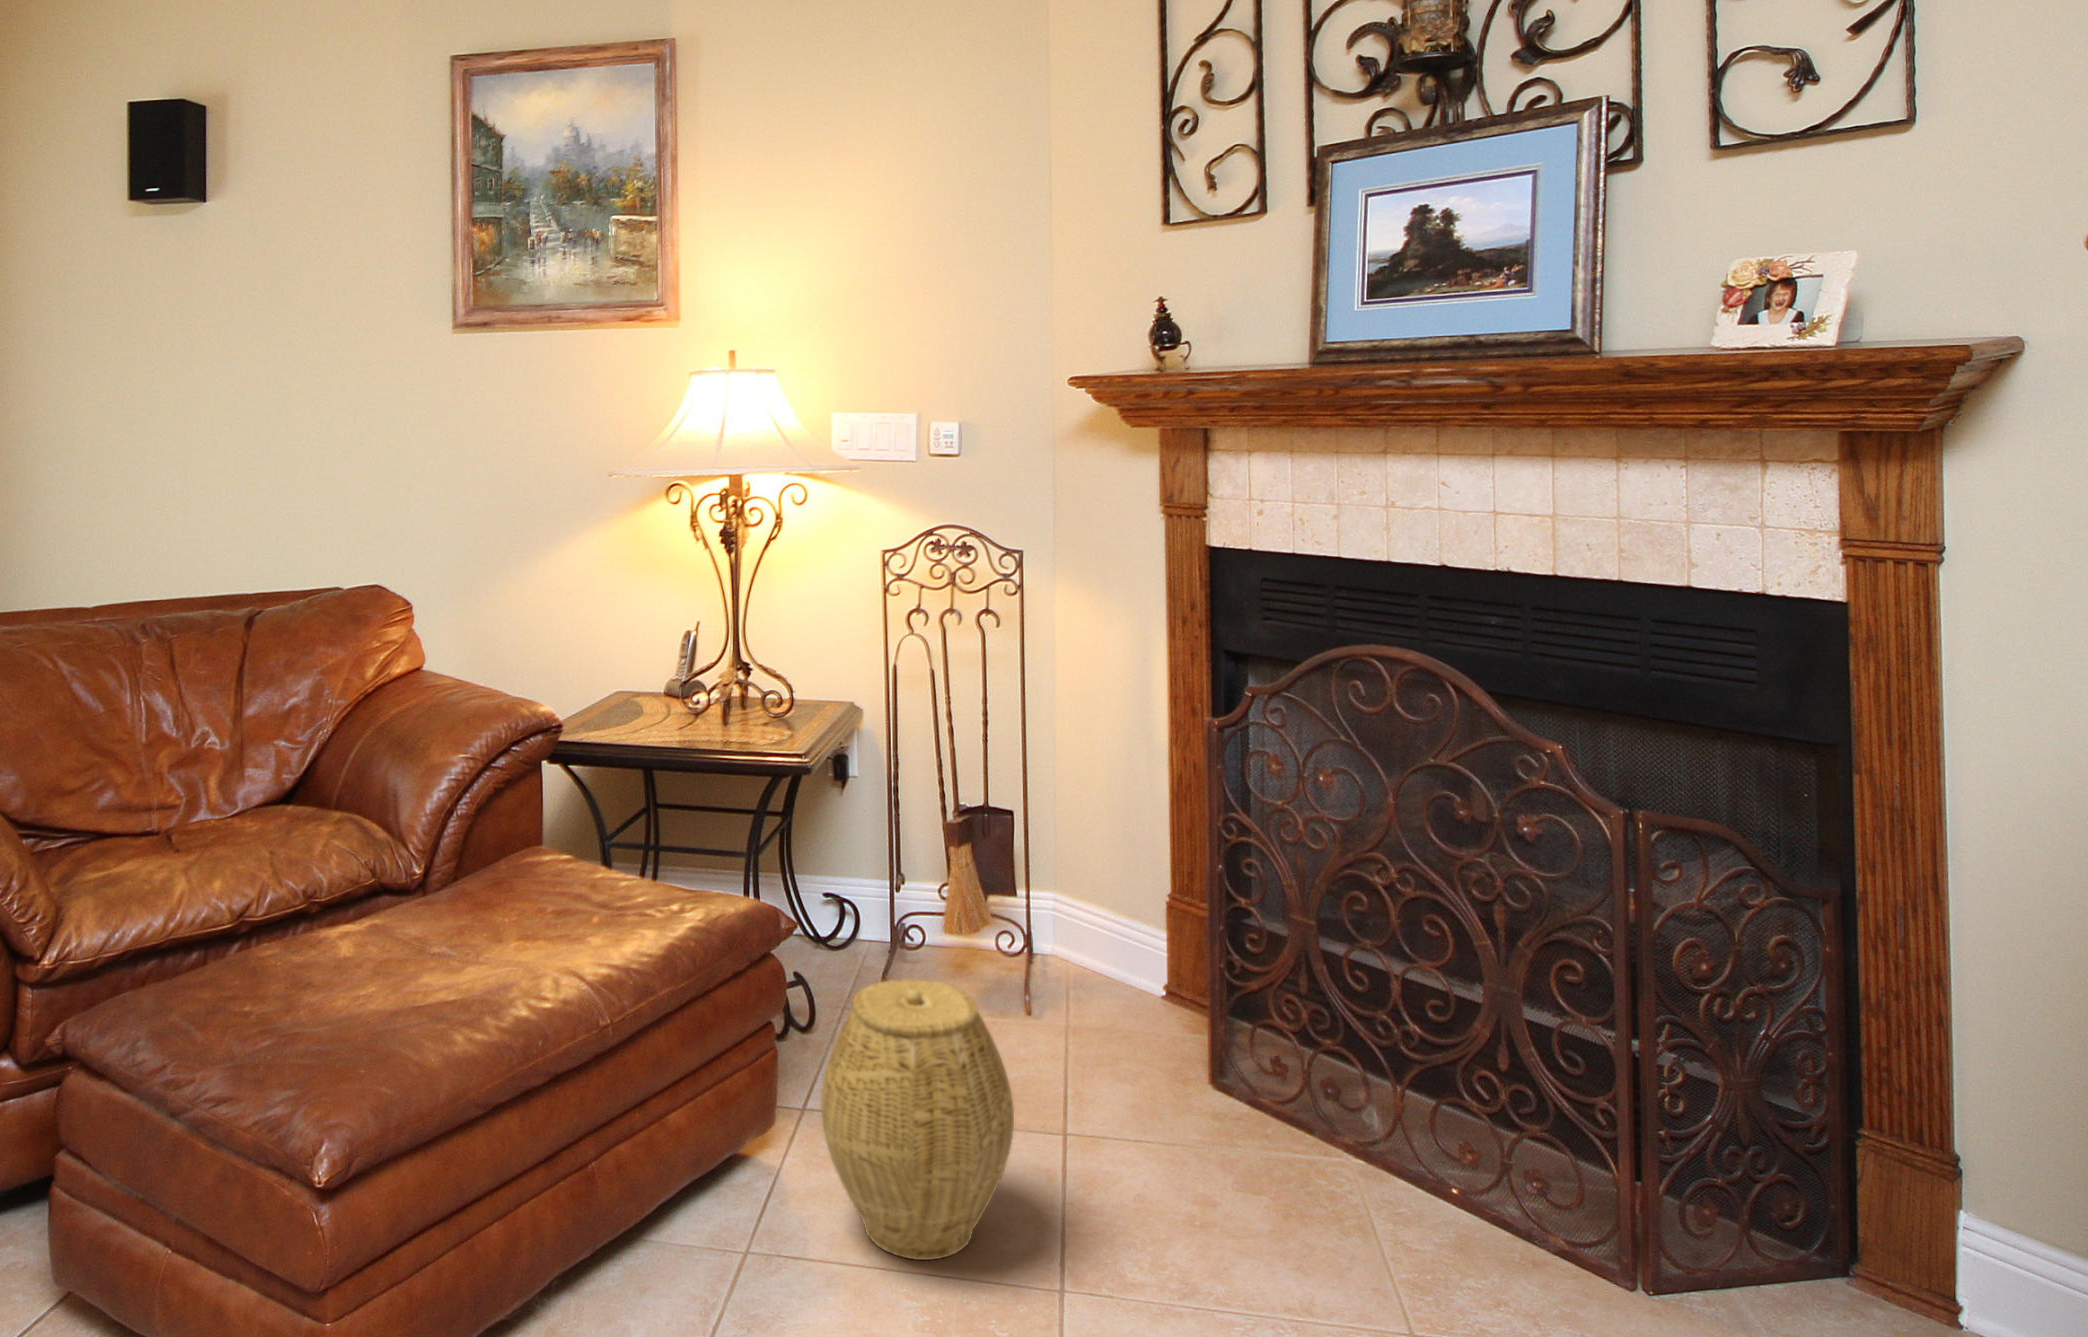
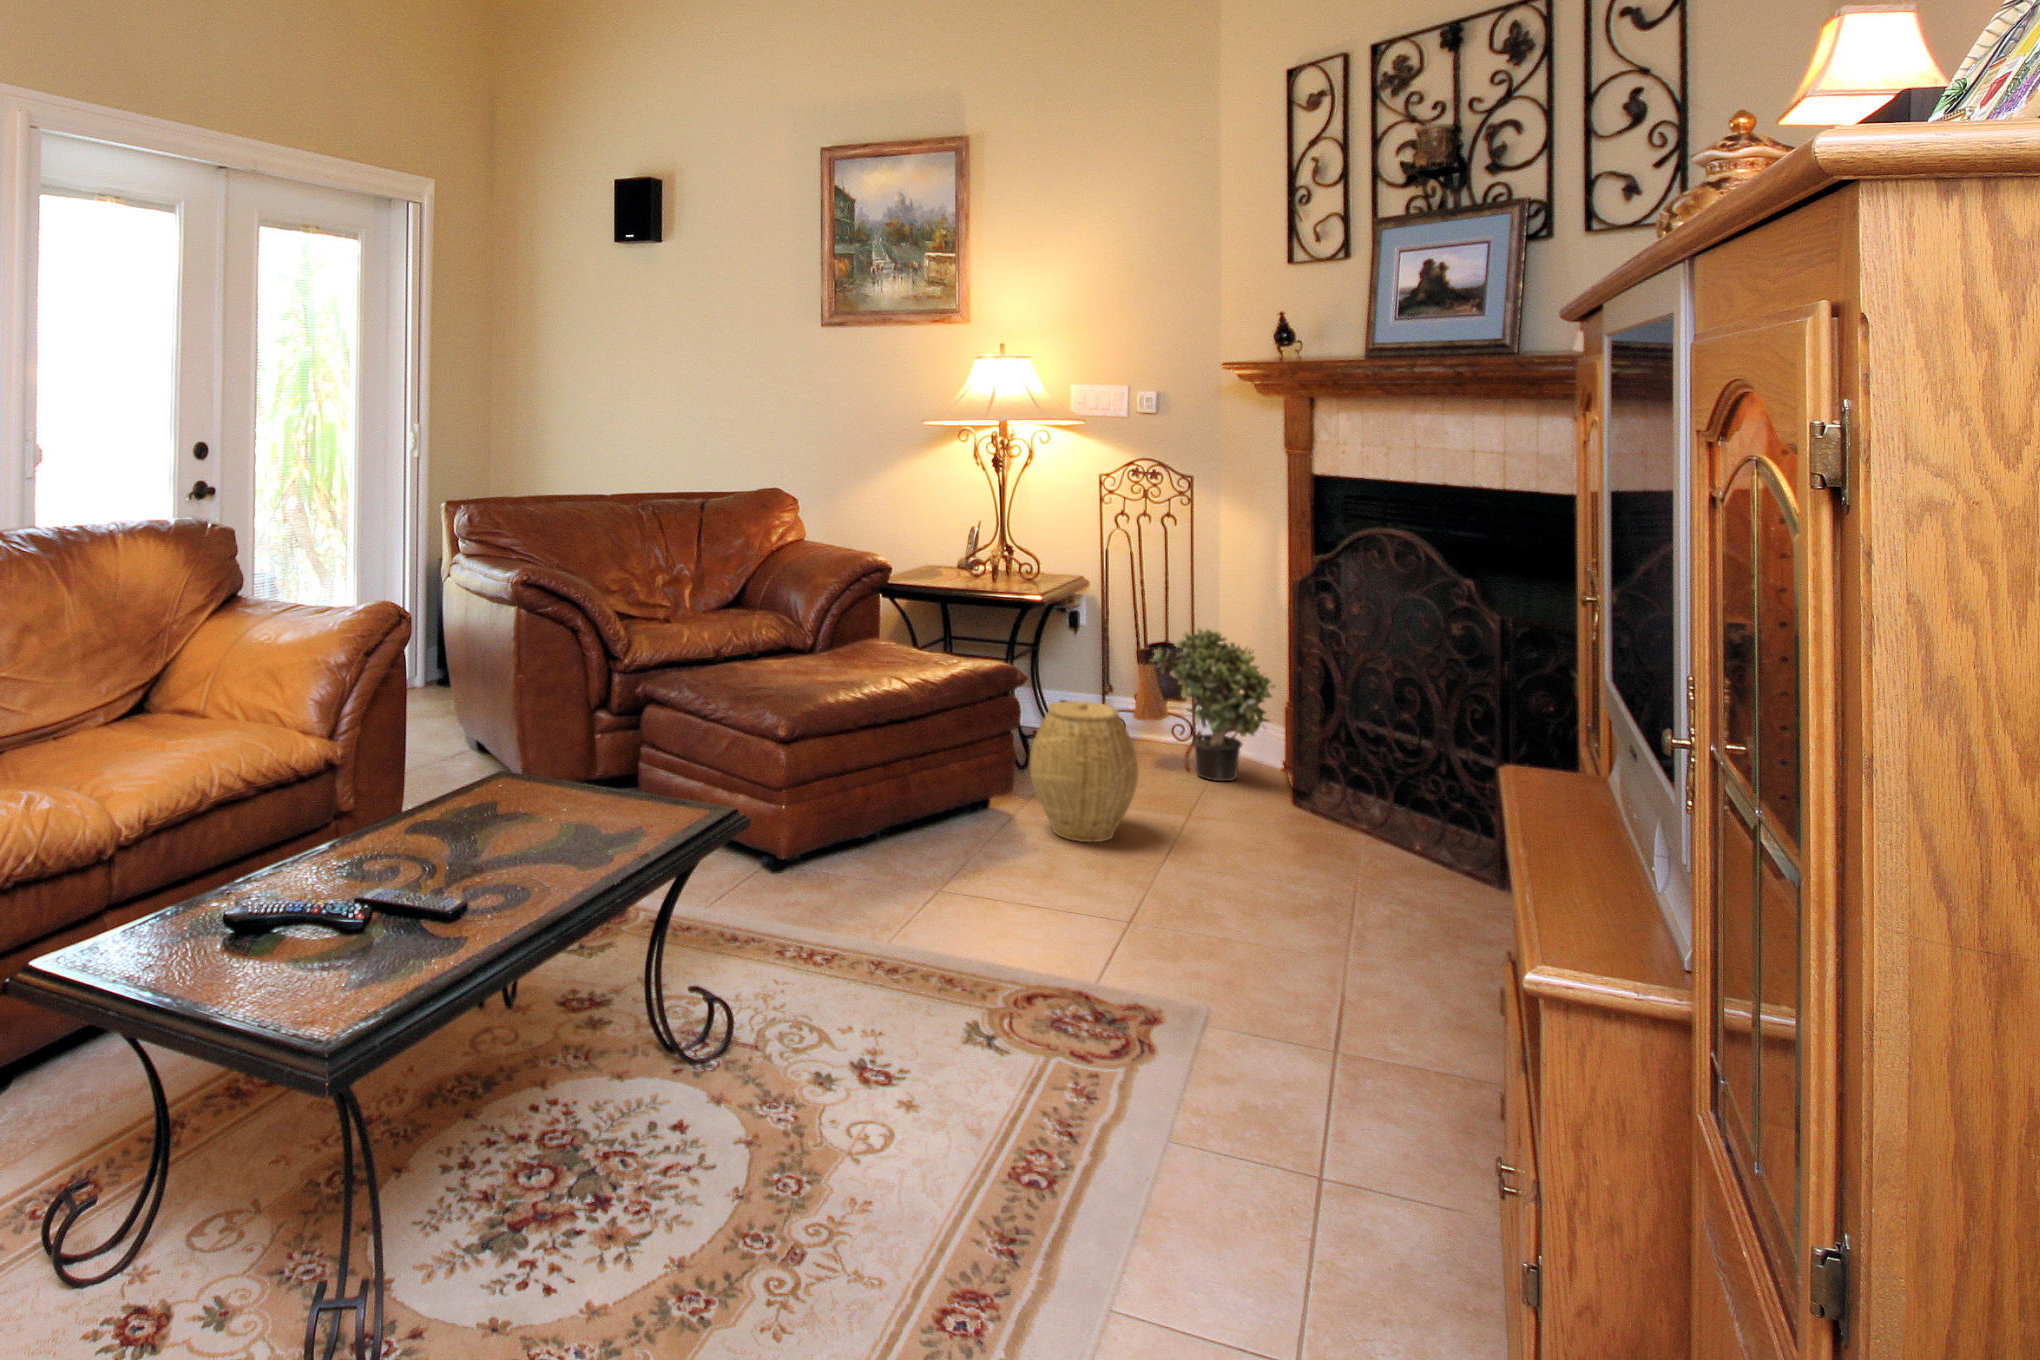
potted plant: none [984,791,1181,1045] -> present [1151,629,1275,781]

